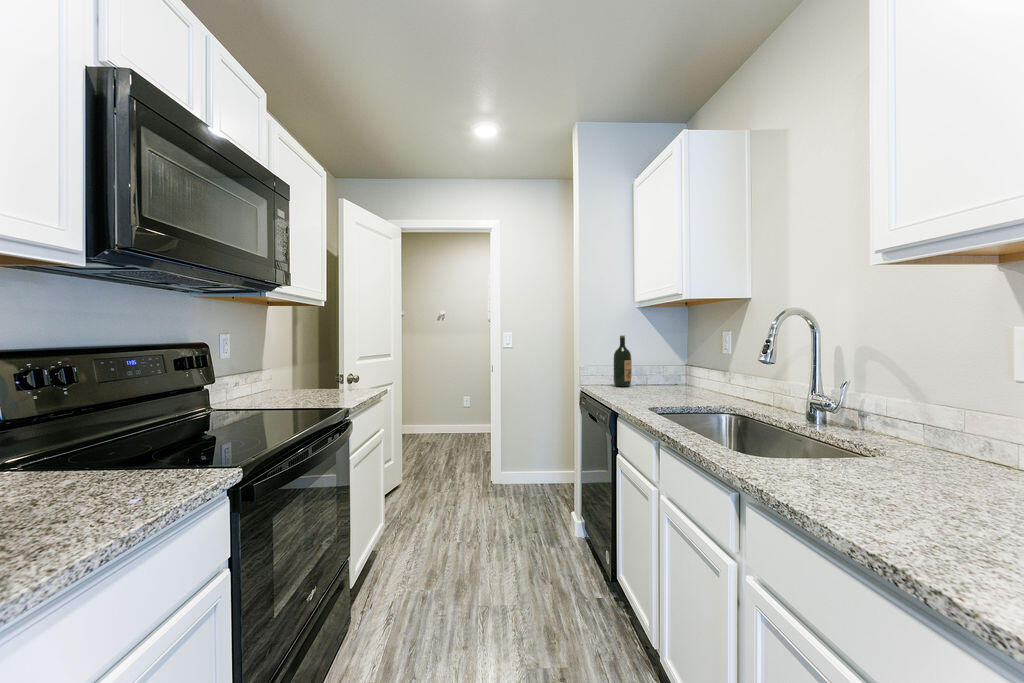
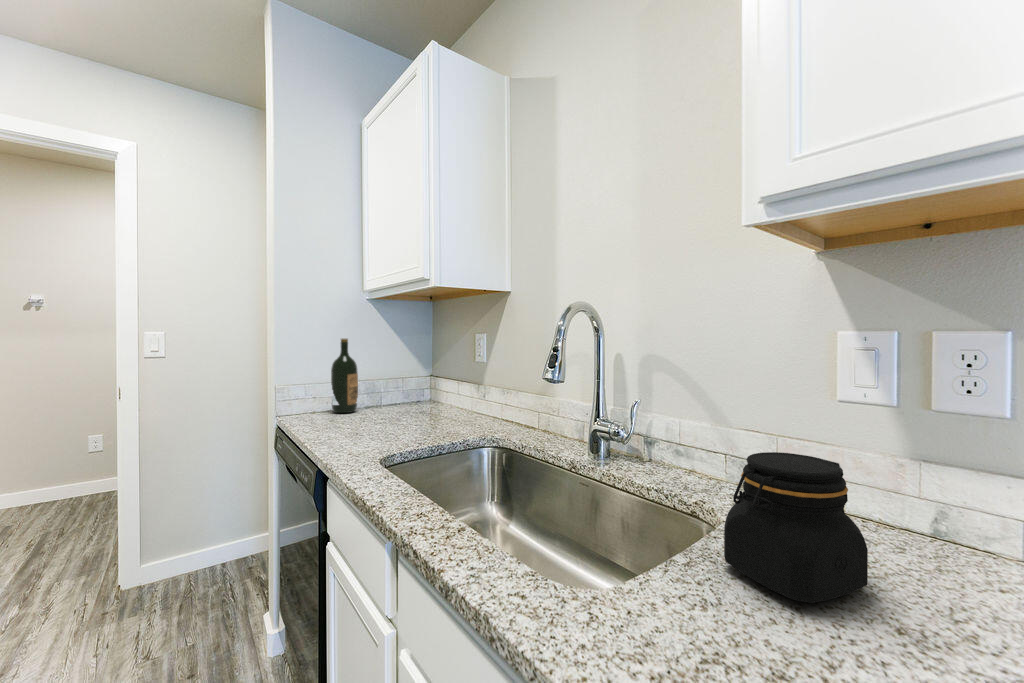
jar: none [851,403,956,487] -> present [724,452,868,603]

